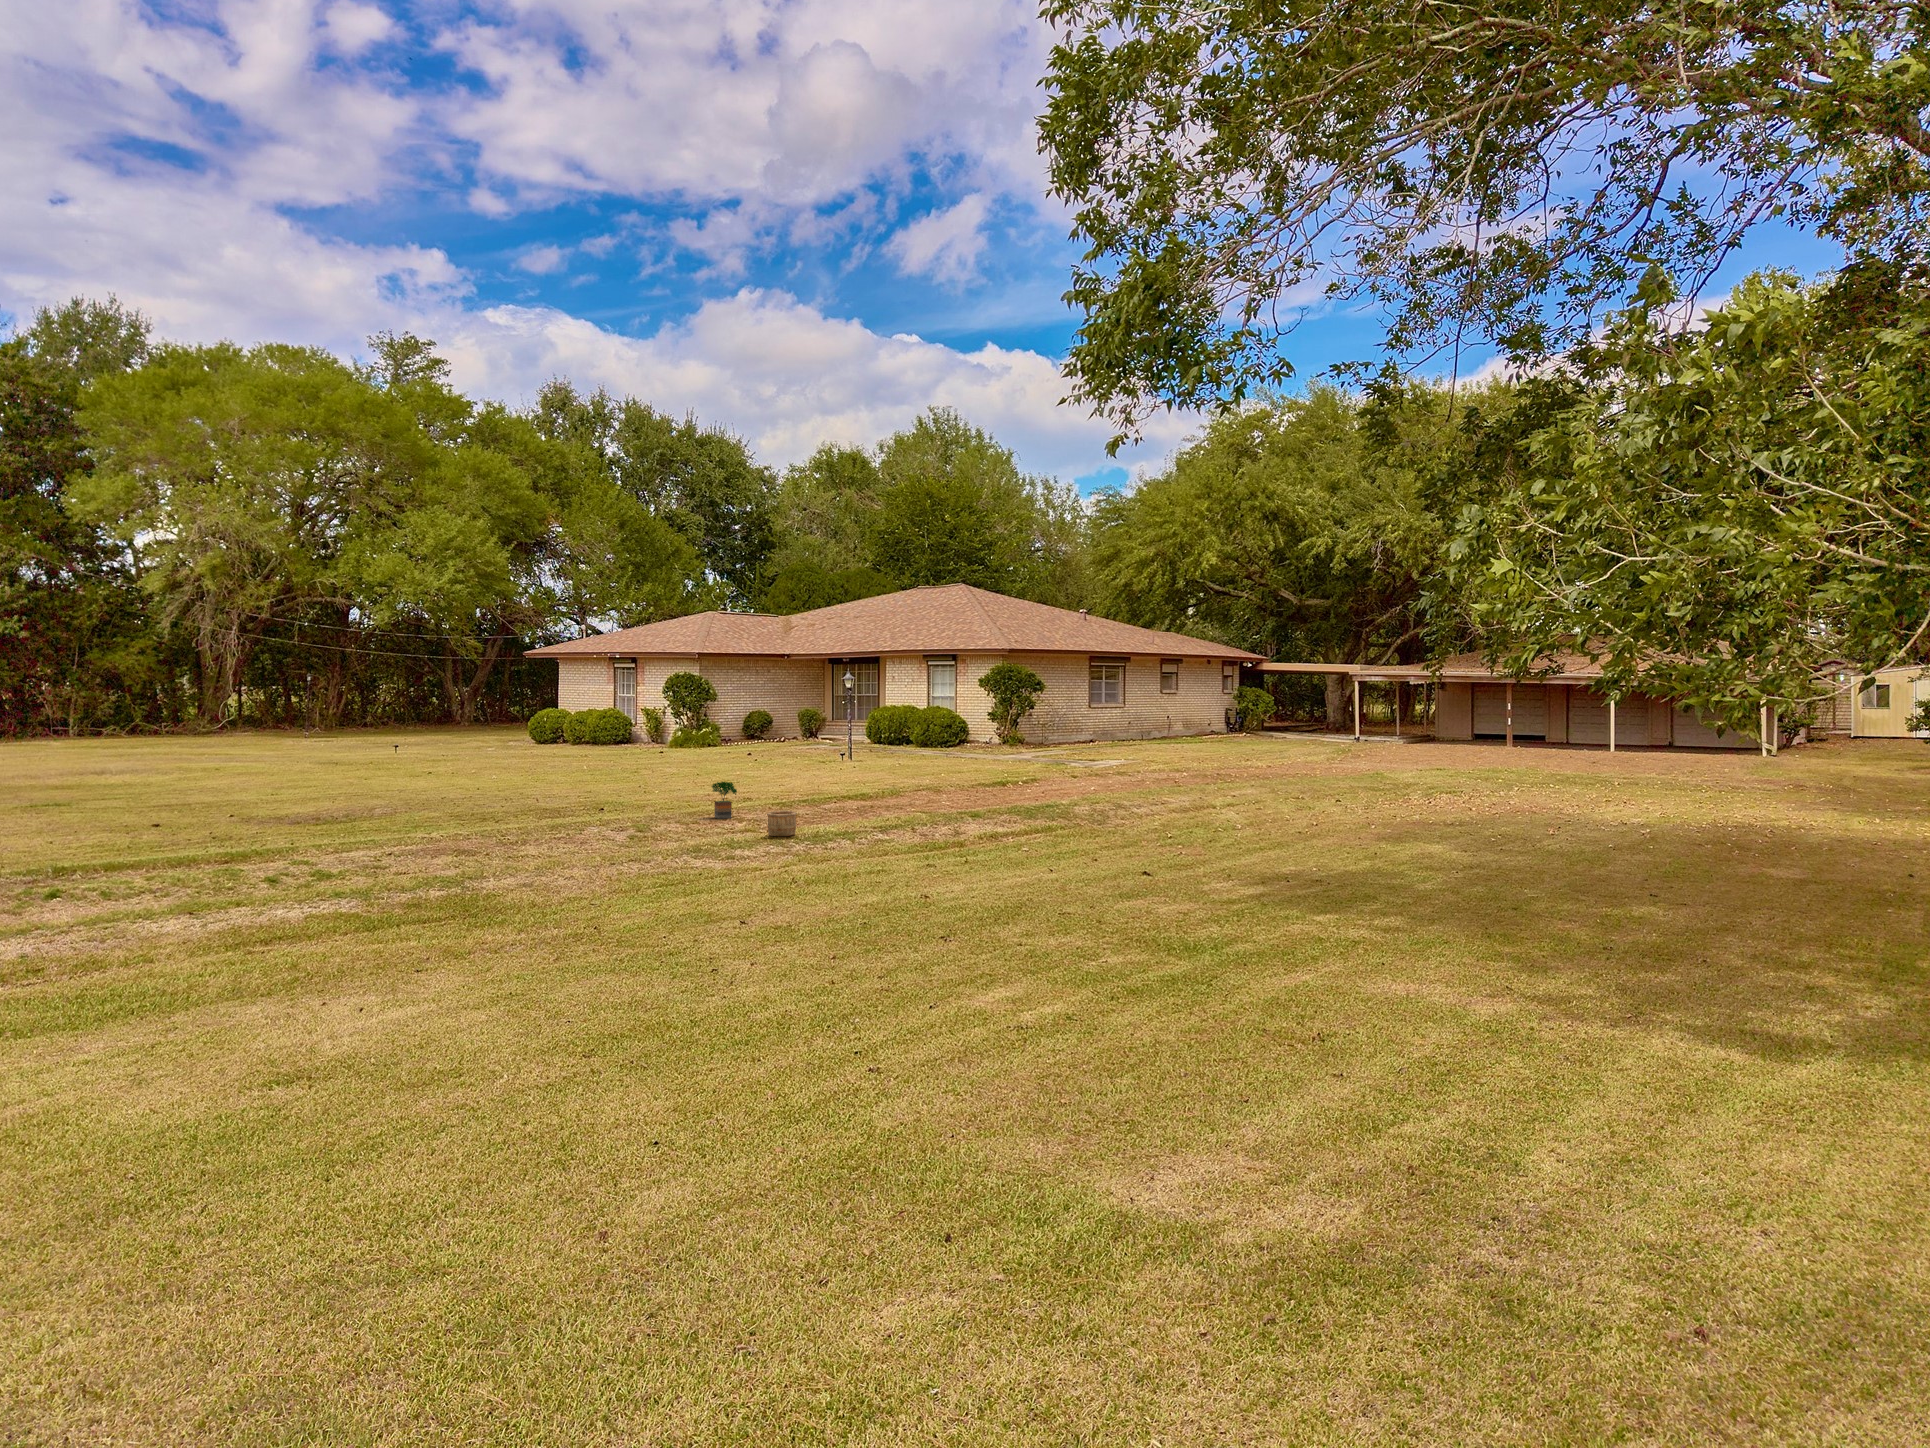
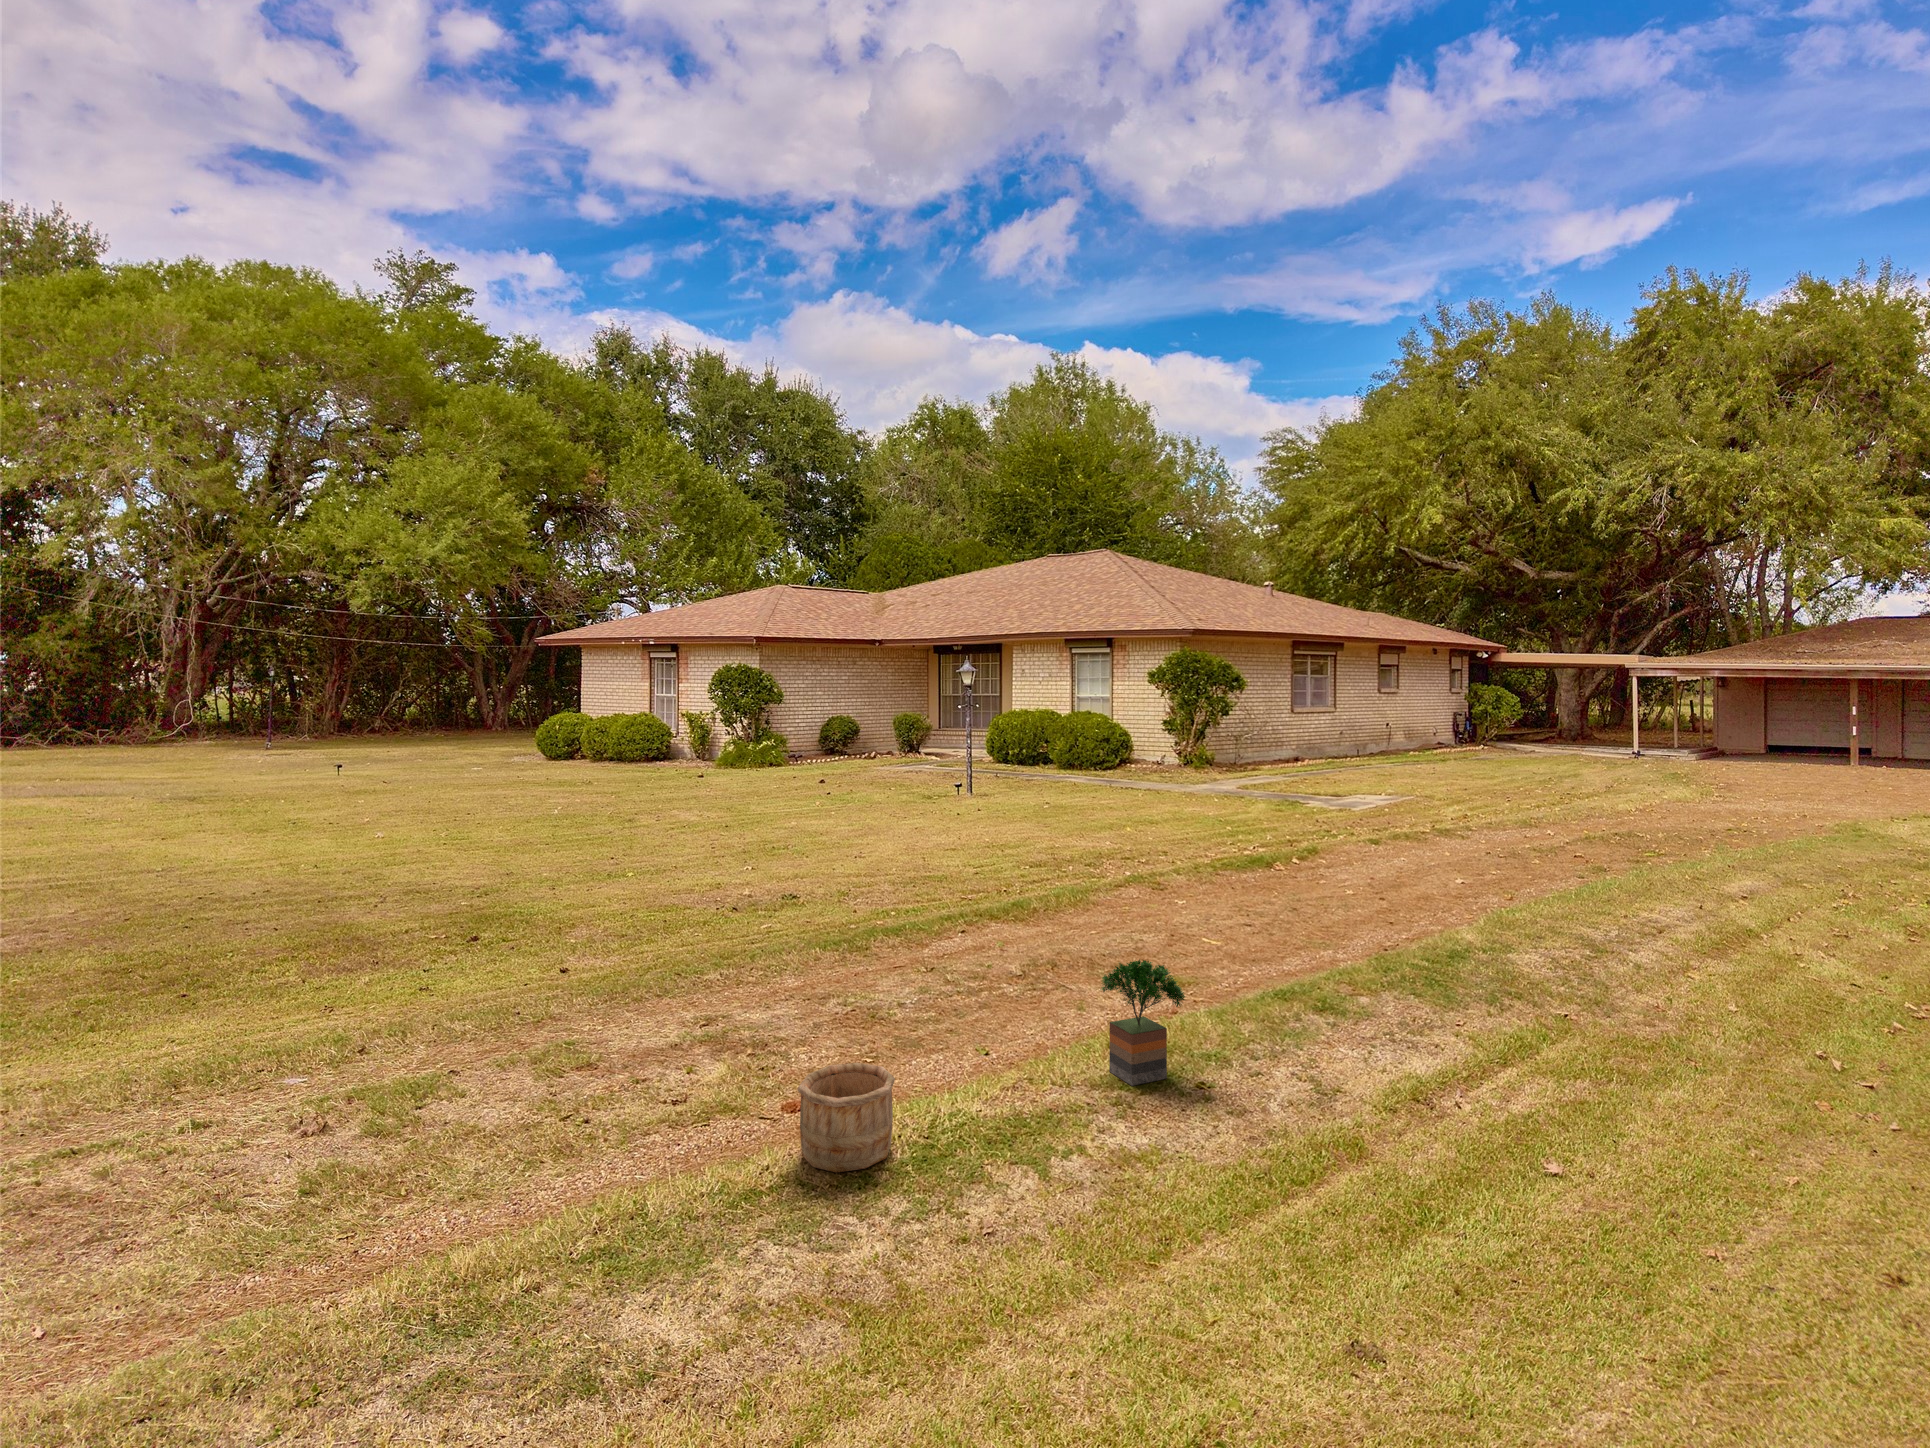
potted tree: present [712,782,737,819] -> present [1100,959,1185,1086]

